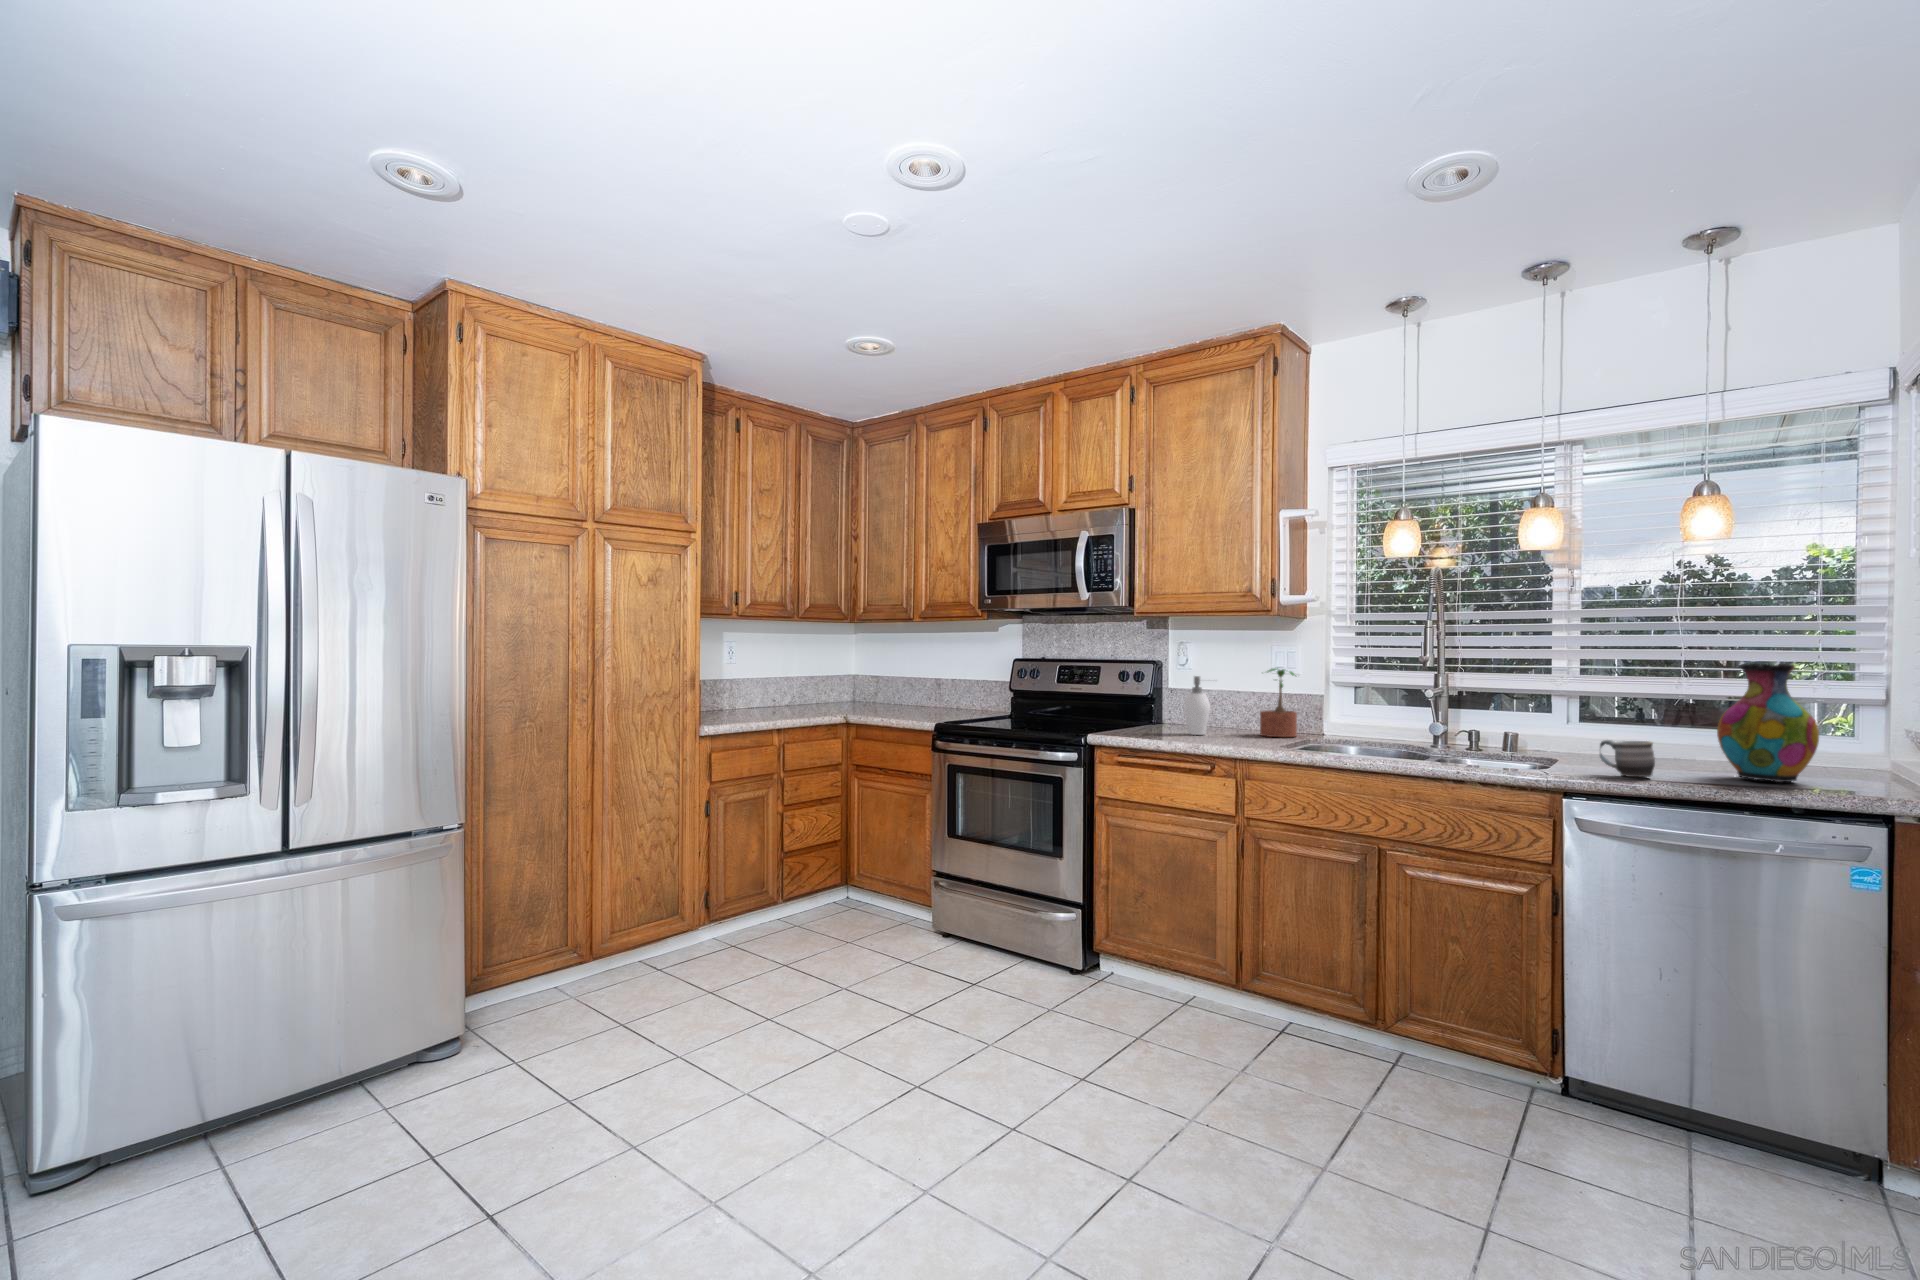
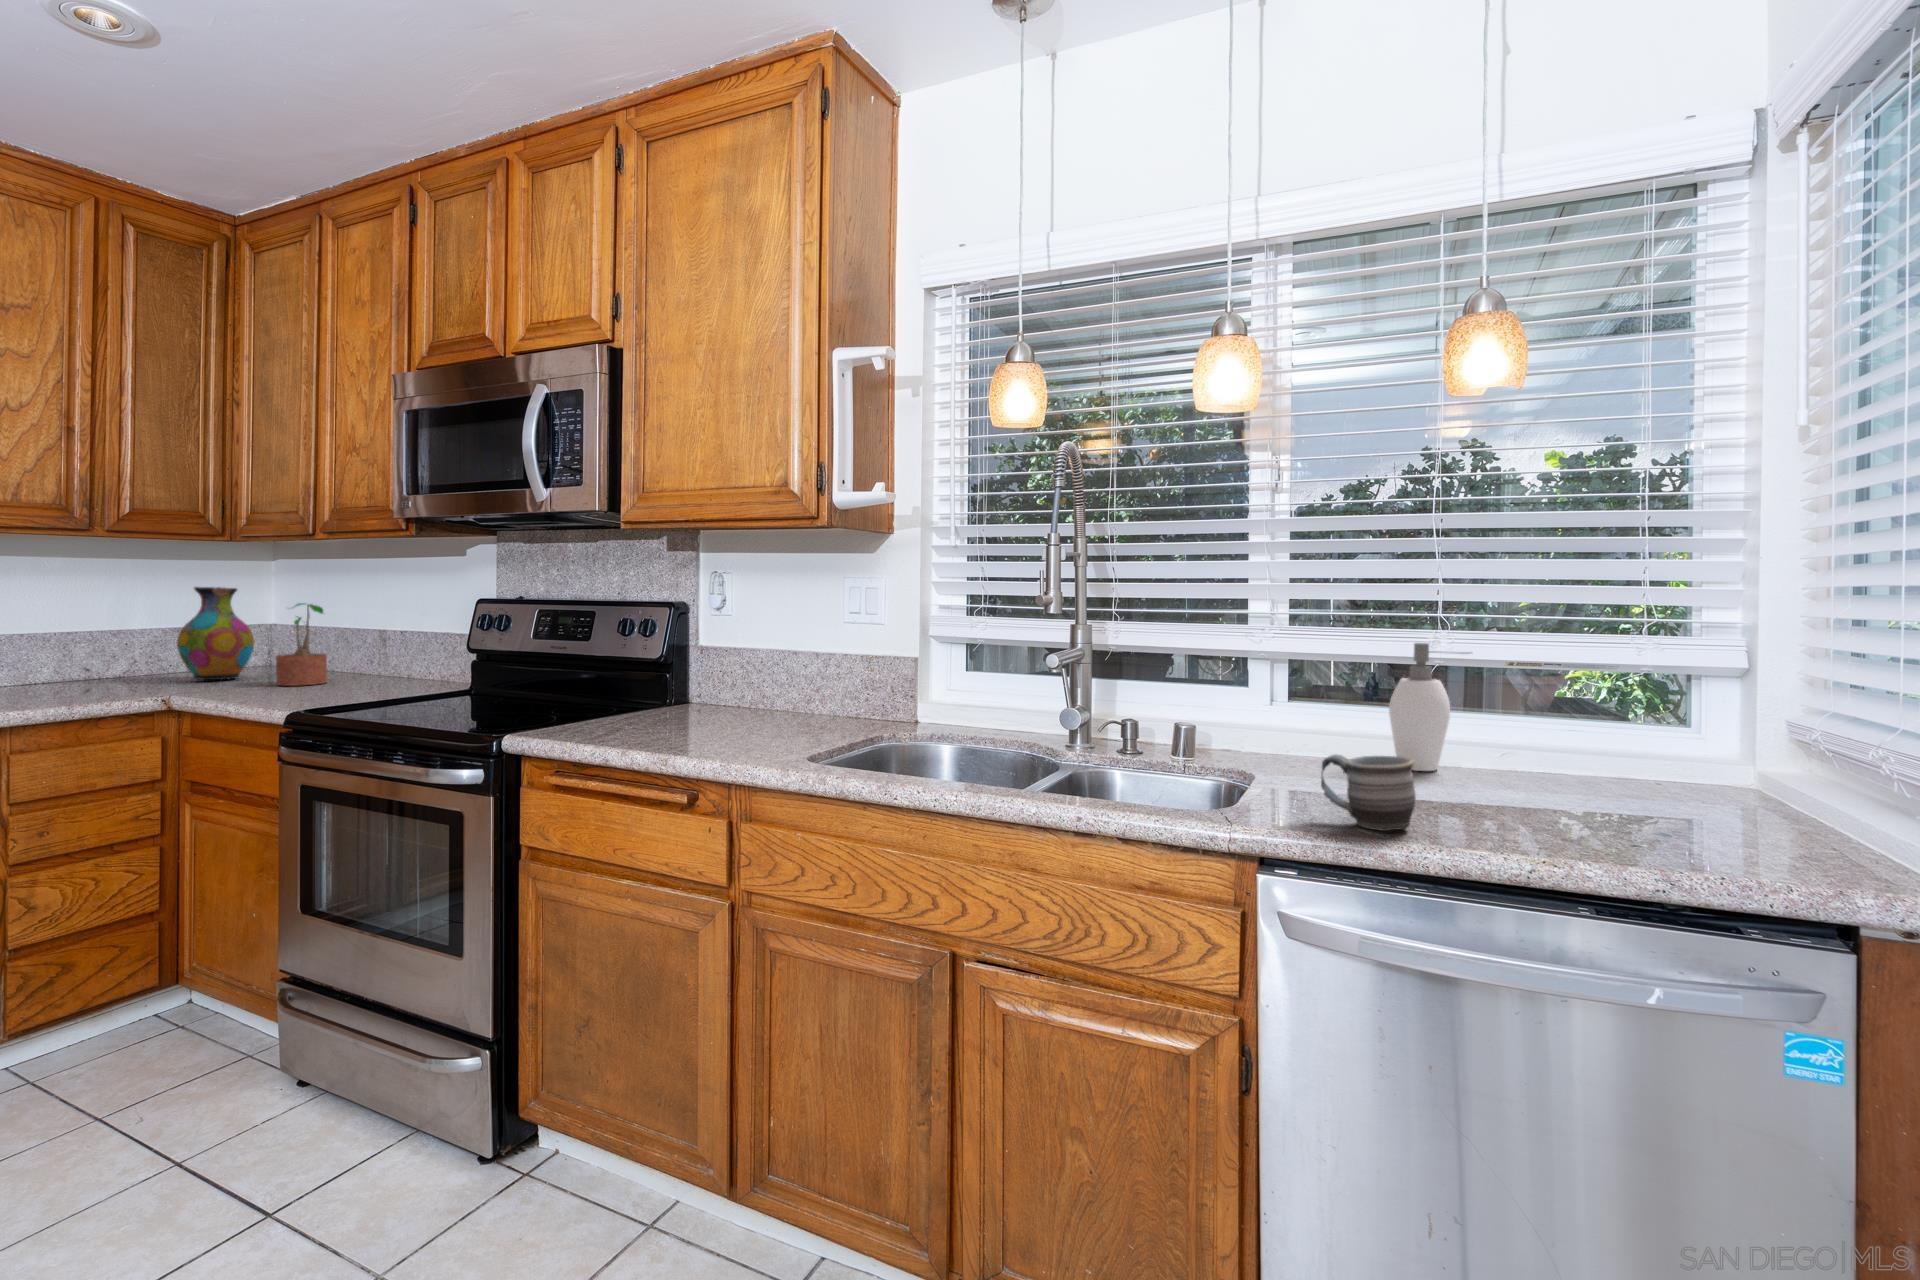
vase: present [1717,663,1819,782] -> present [177,587,254,680]
potted plant: present [1260,668,1297,737] -> present [276,603,328,686]
soap dispenser: present [1184,676,1210,735] -> present [1389,643,1467,771]

